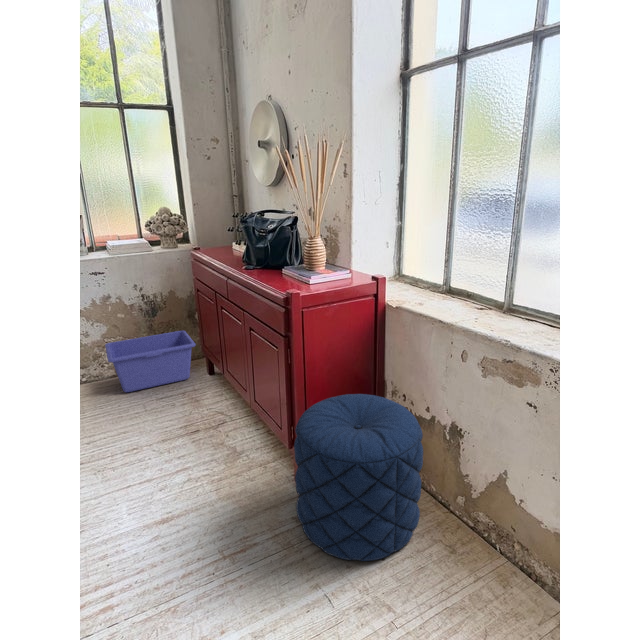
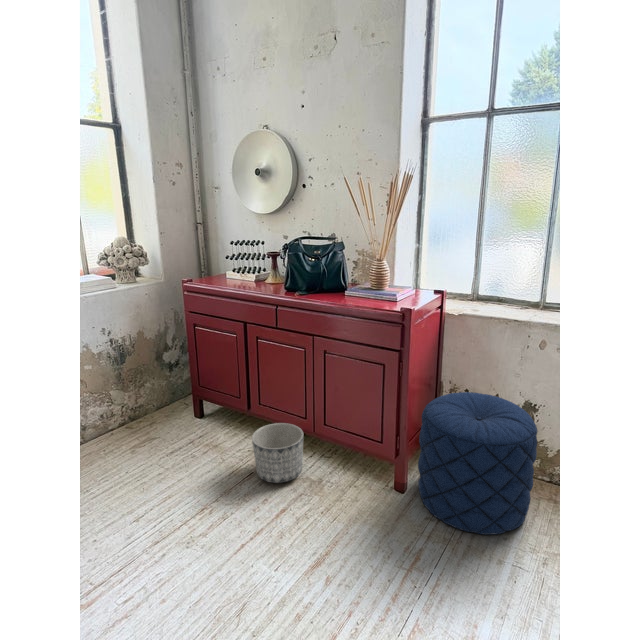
storage bin: present [105,331,196,392] -> none [76,375,193,457]
planter: none [187,390,238,445] -> present [252,423,303,483]

